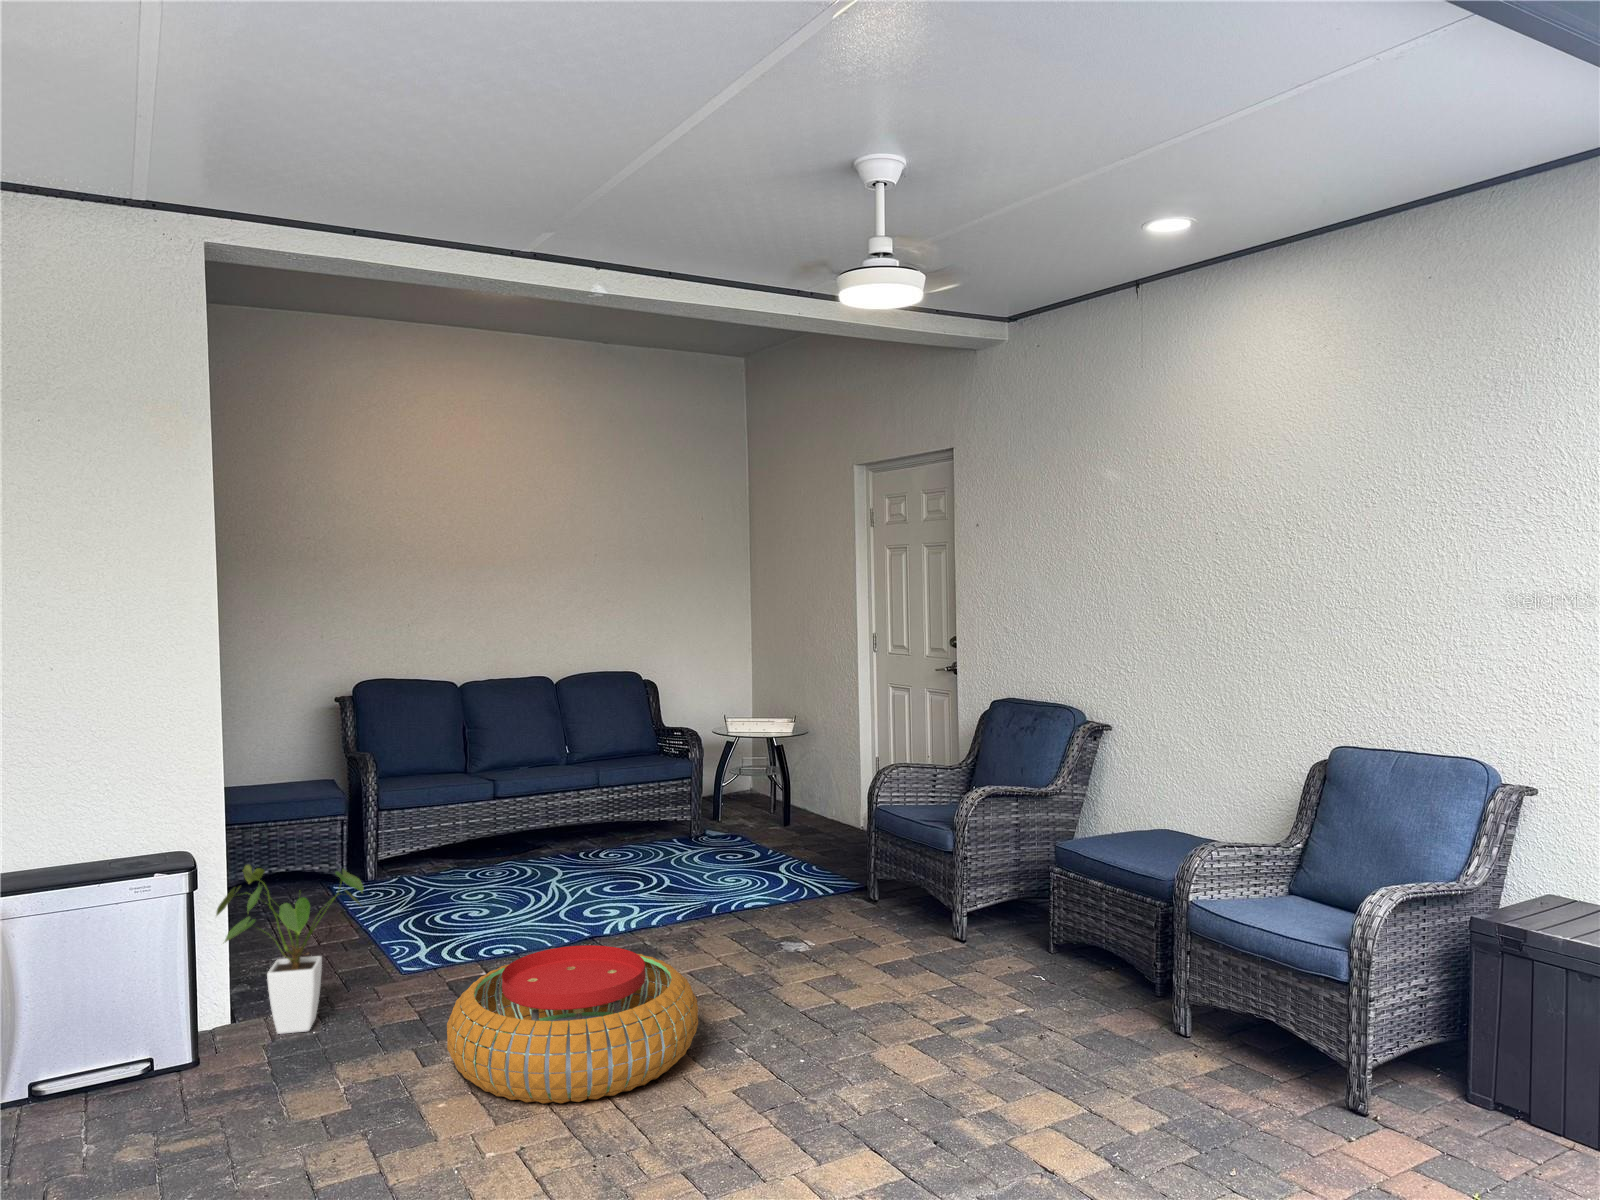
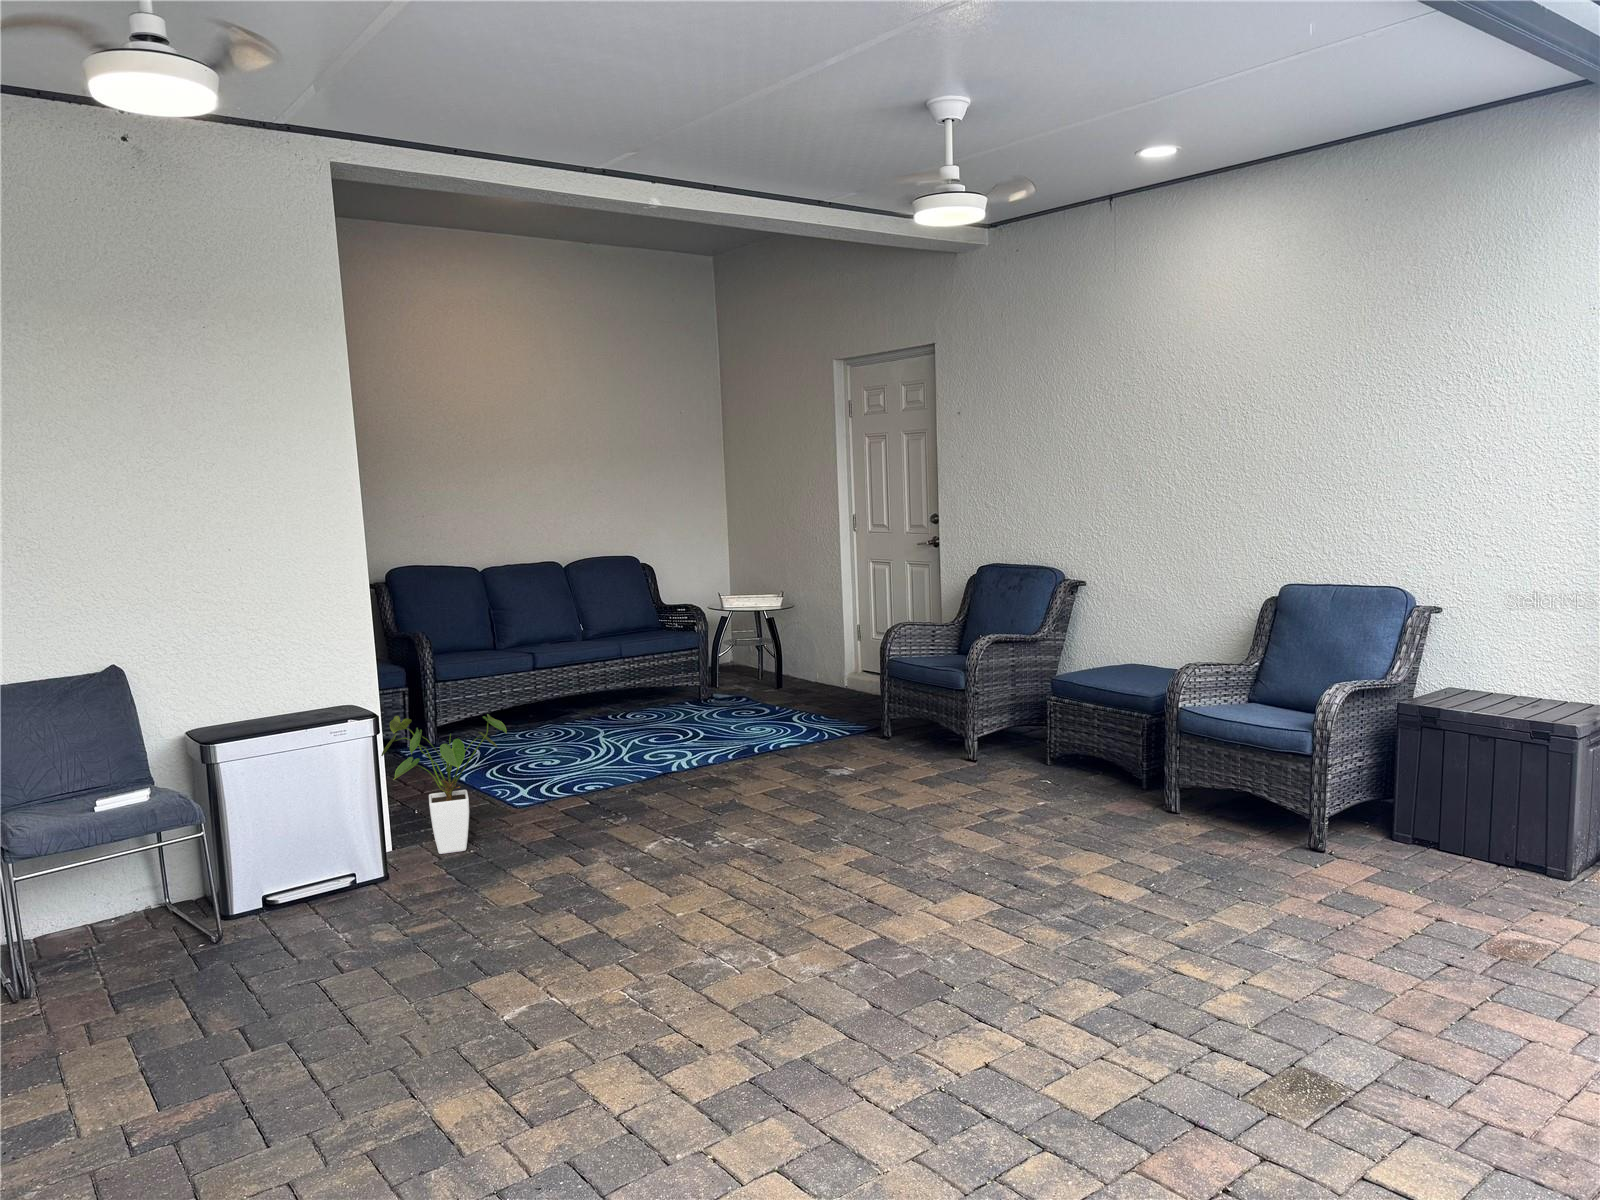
pouf: present [447,945,698,1103] -> none [601,767,804,884]

